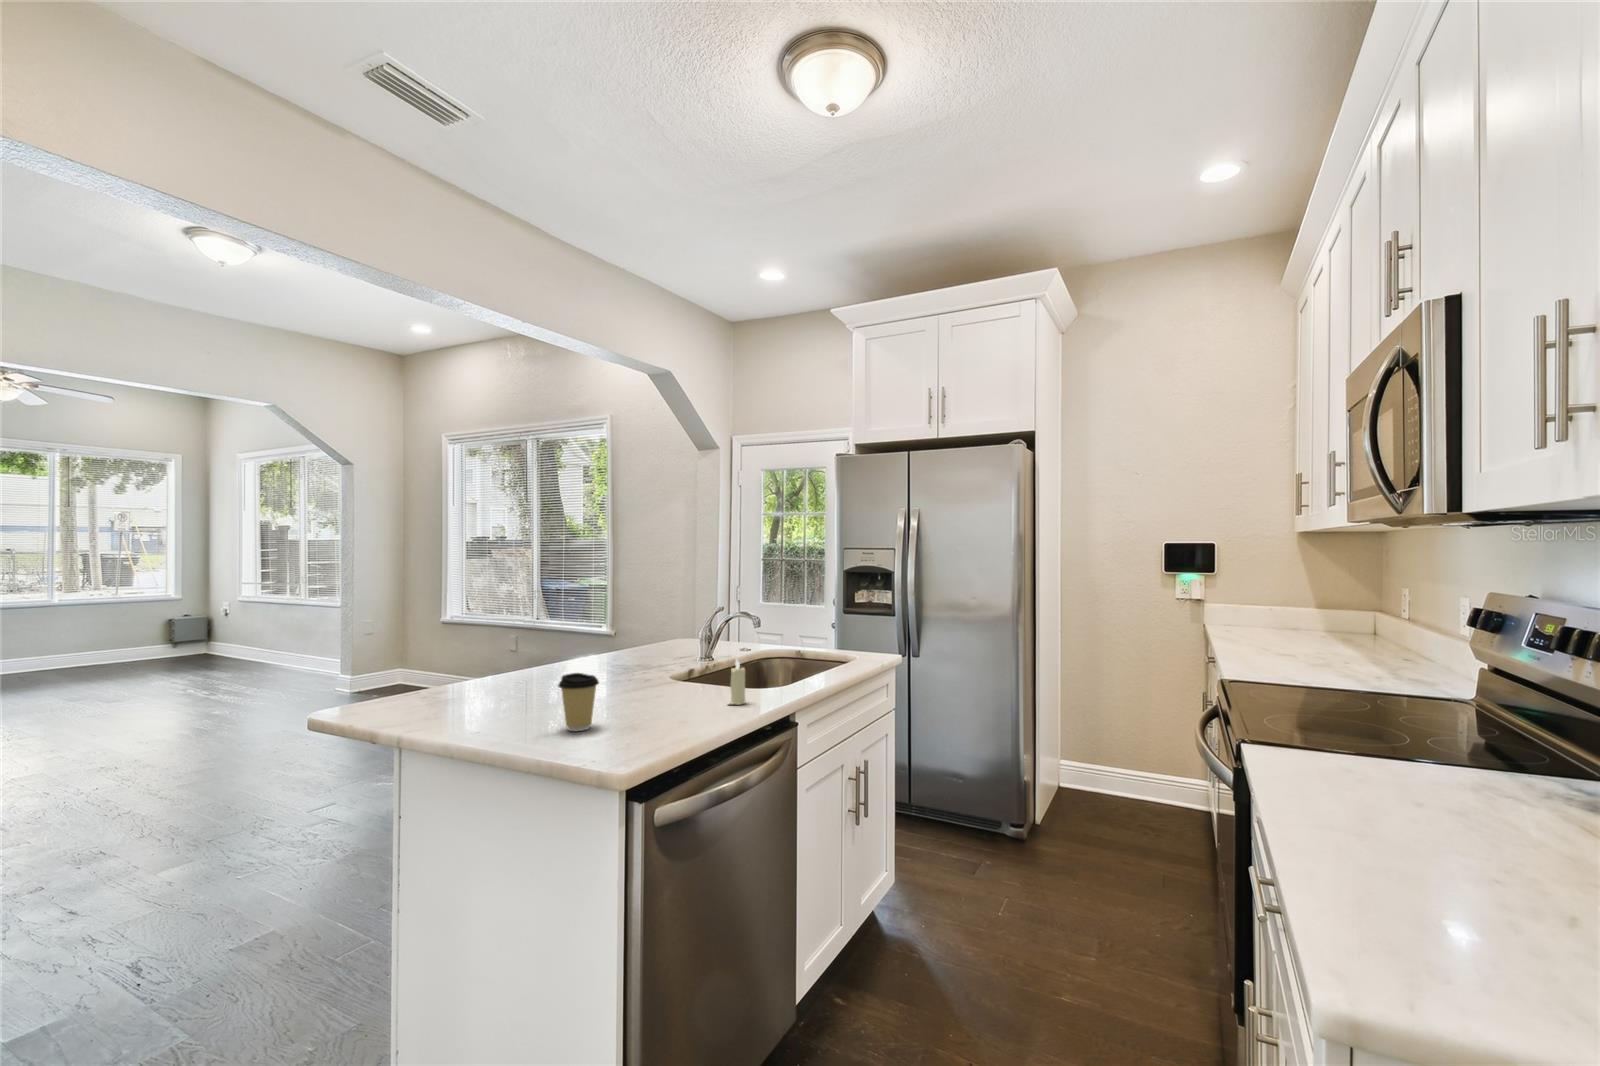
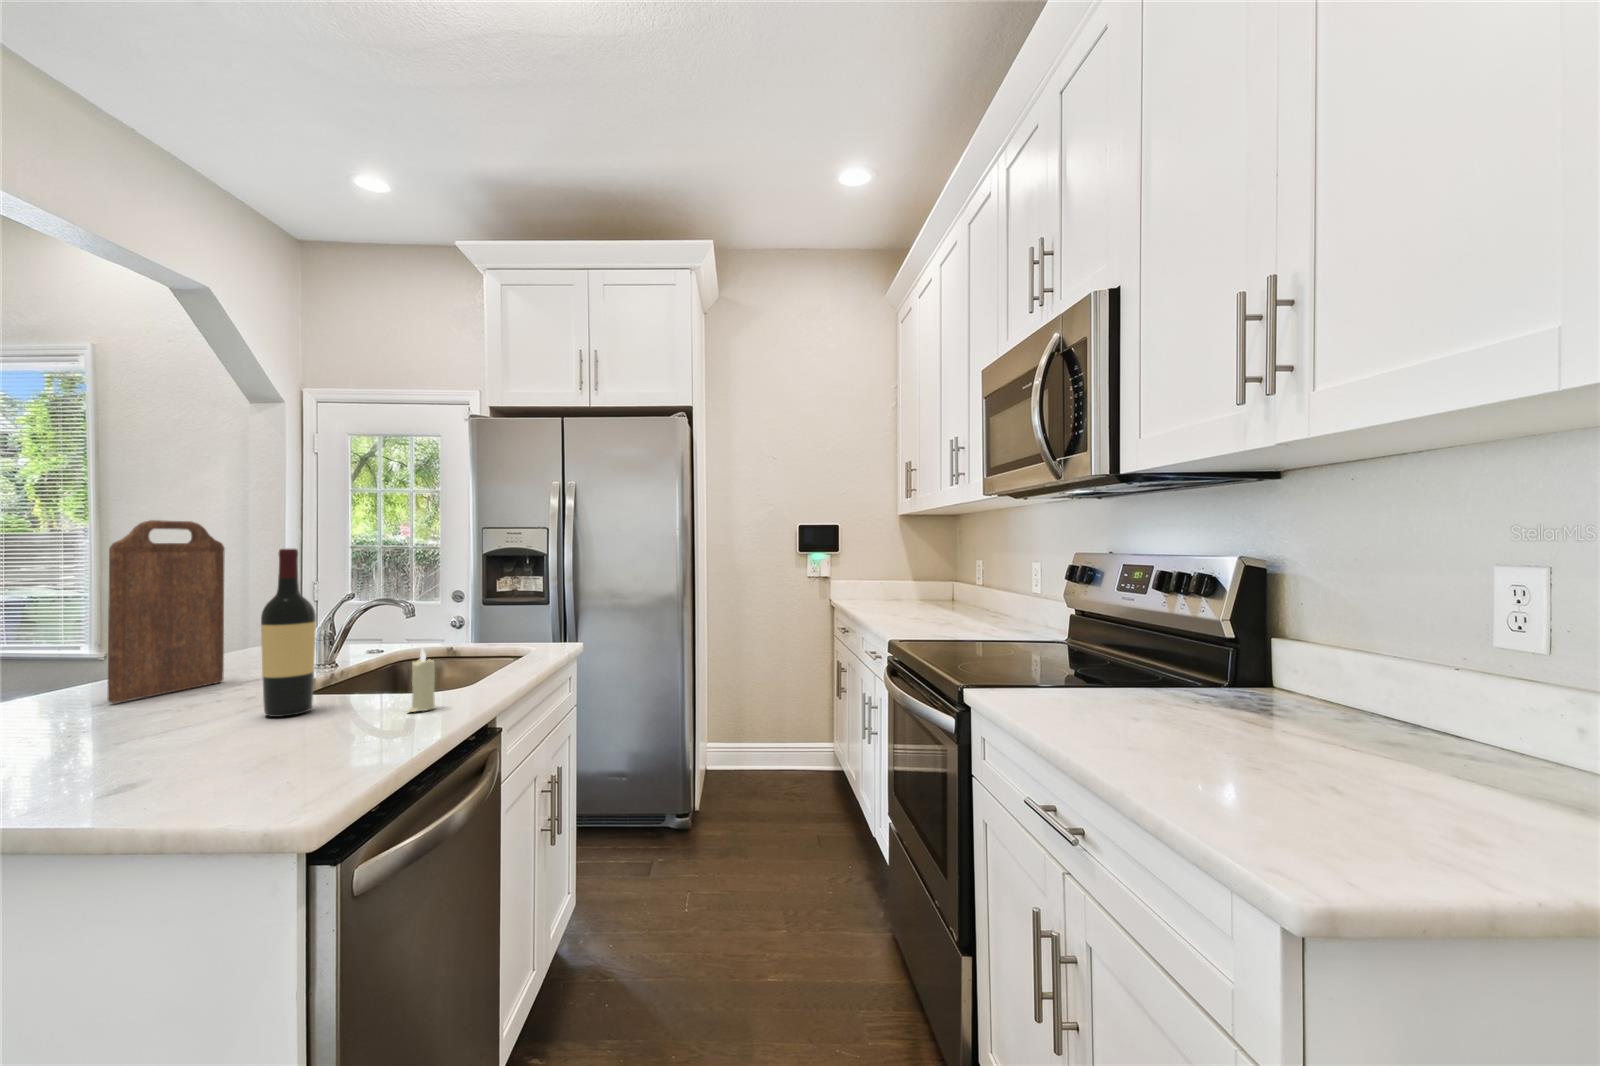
cutting board: none [594,561,653,673] -> present [108,520,225,703]
wine bottle: none [652,585,682,696] -> present [261,549,316,717]
coffee cup: present [558,673,599,731] -> none [100,687,194,787]

